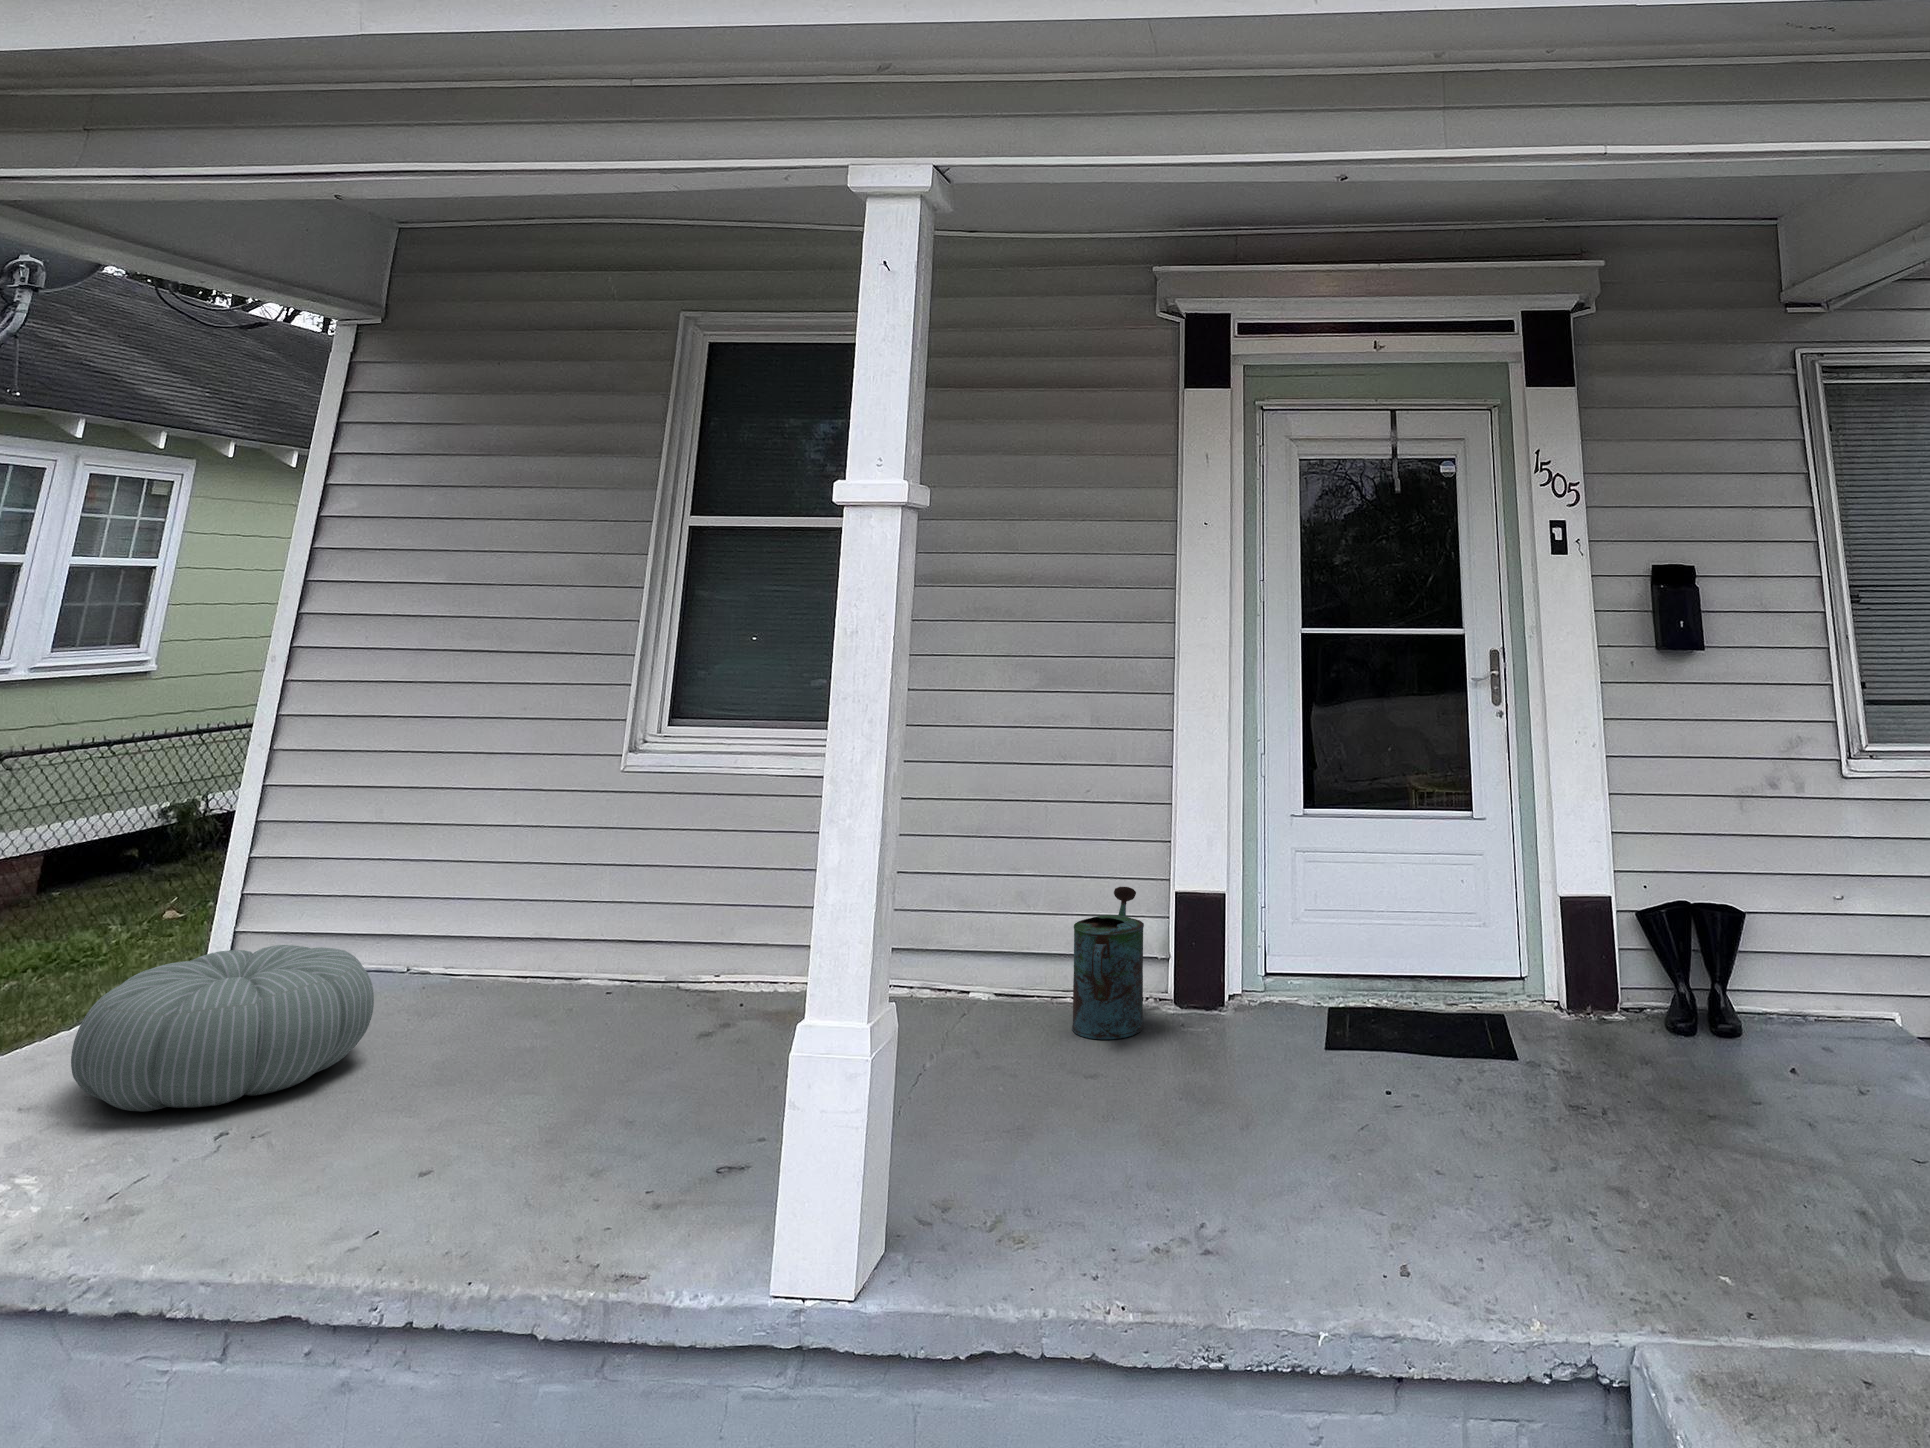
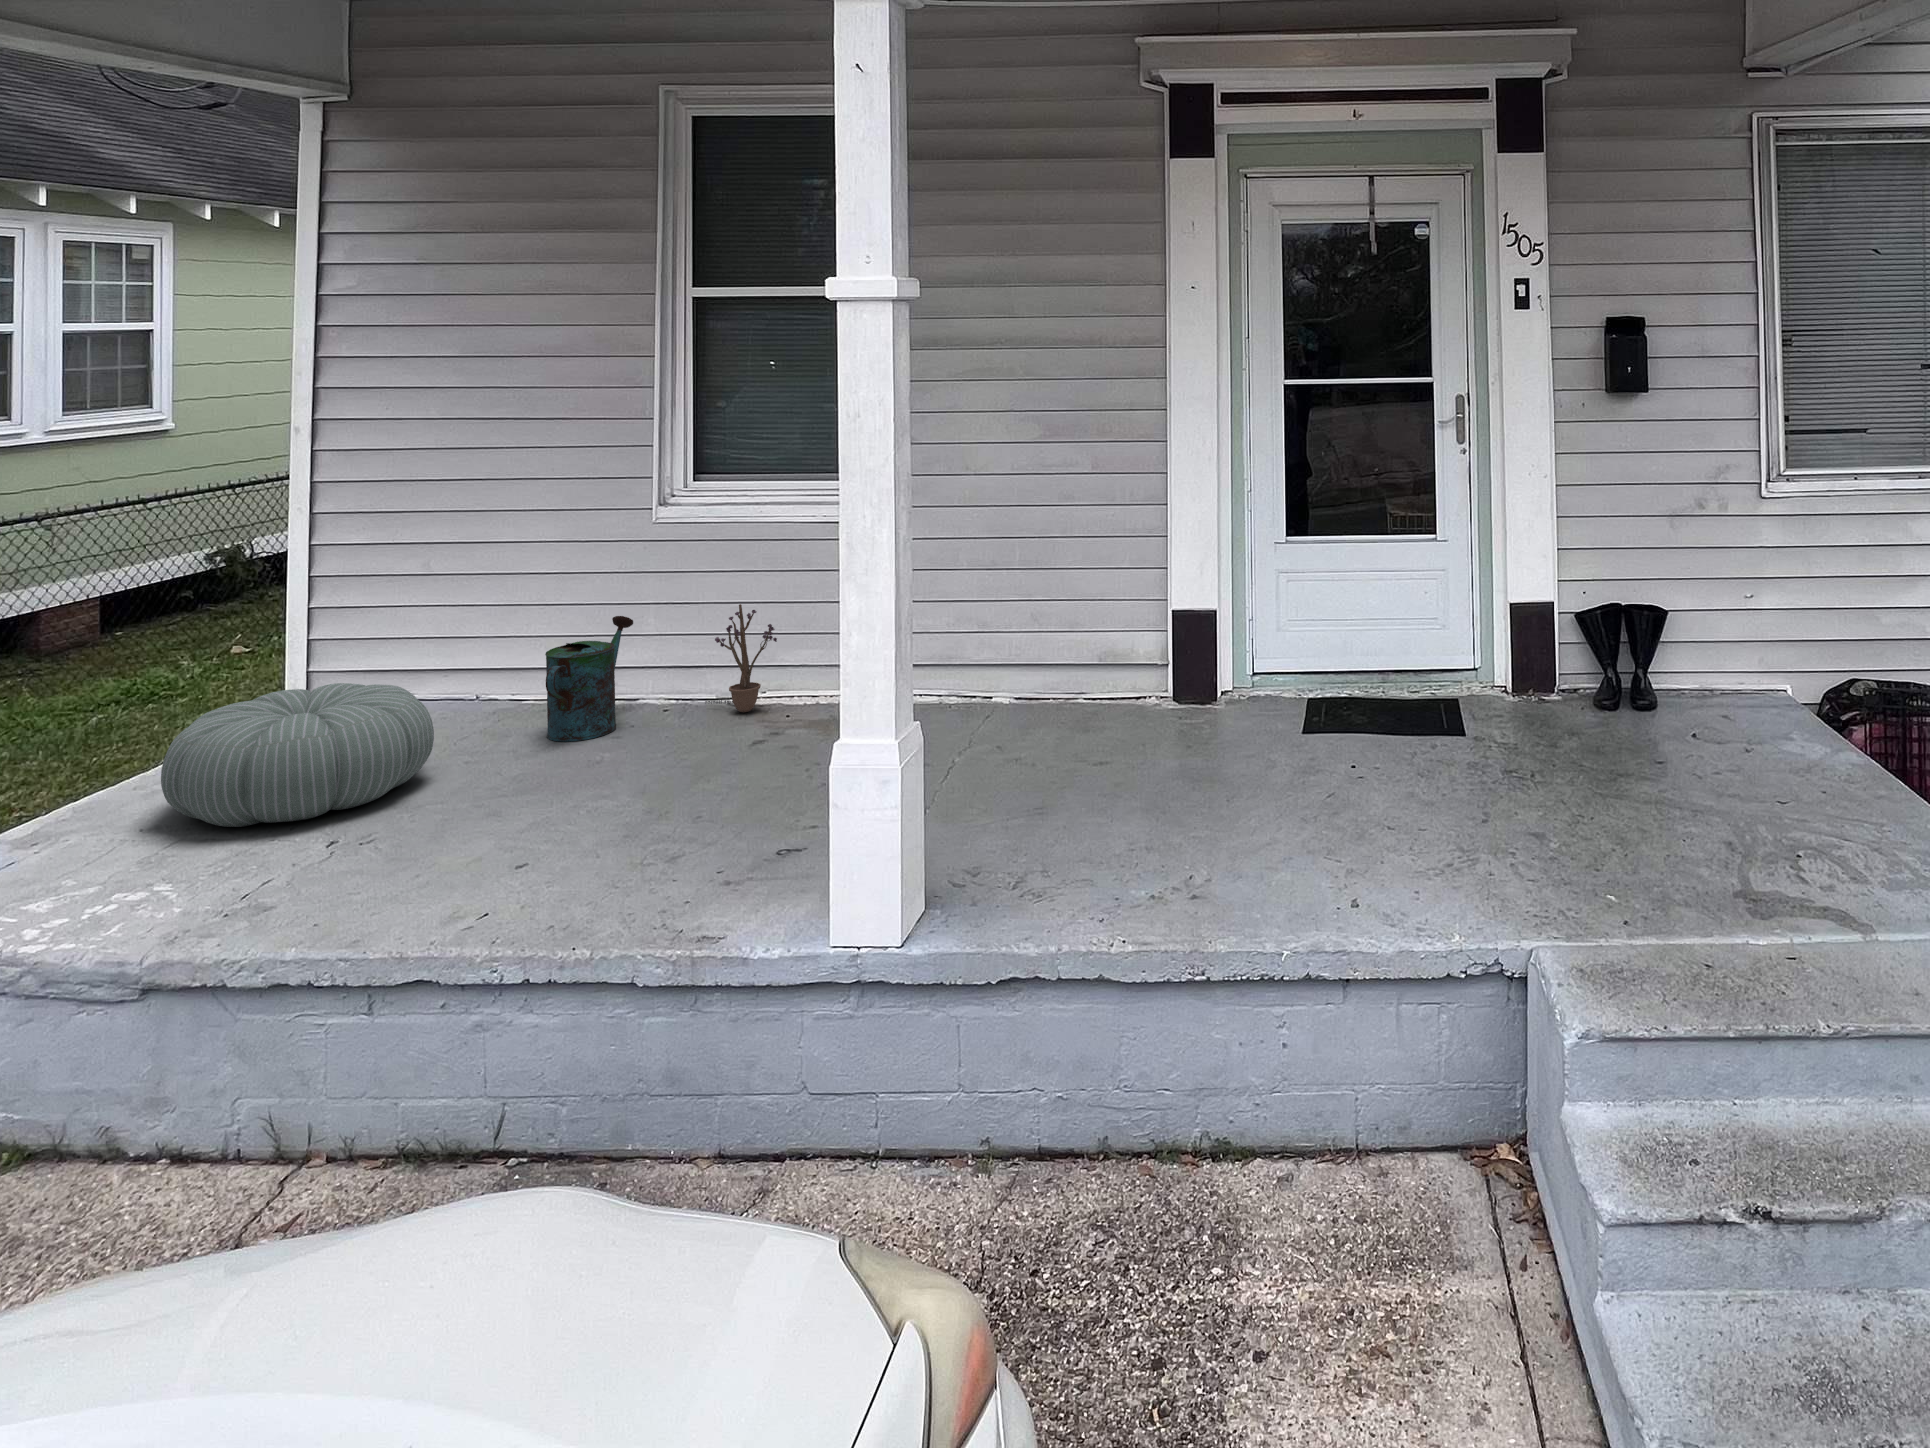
decorative plant: none [671,869,754,996] -> present [705,604,777,712]
watering can: present [1072,887,1144,1039] -> present [545,616,633,742]

